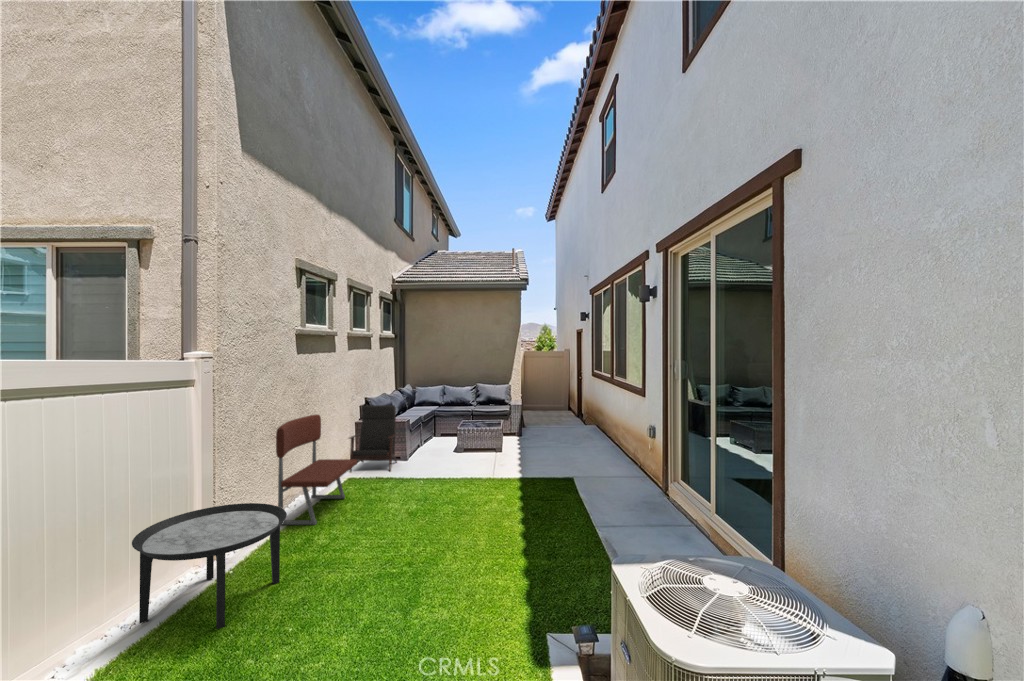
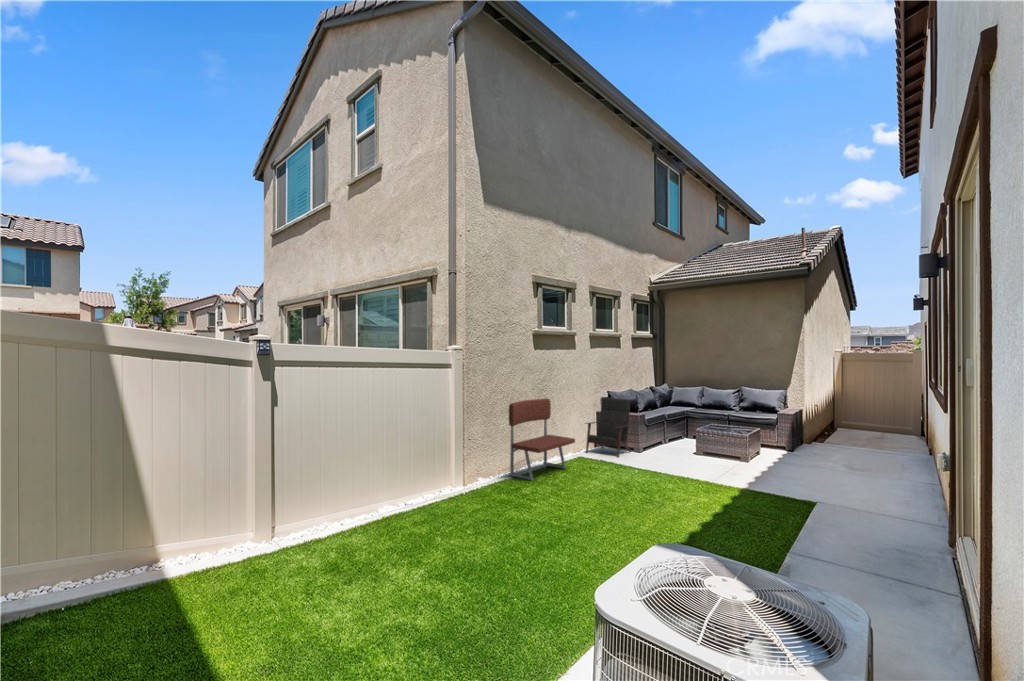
round table: present [132,503,287,629] -> none [407,448,490,518]

